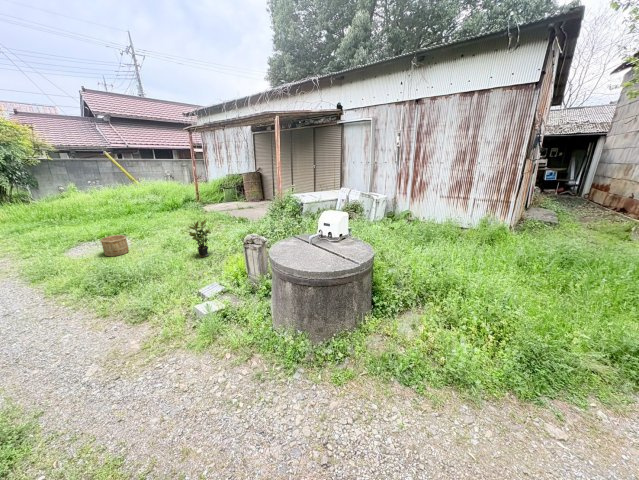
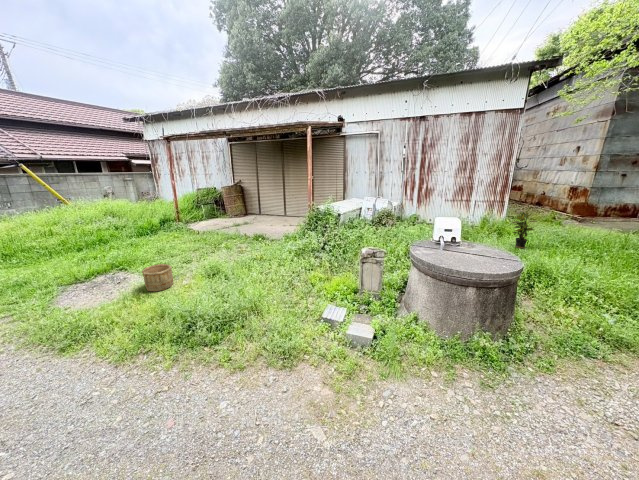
potted plant: present [189,219,211,257] -> present [512,211,537,248]

